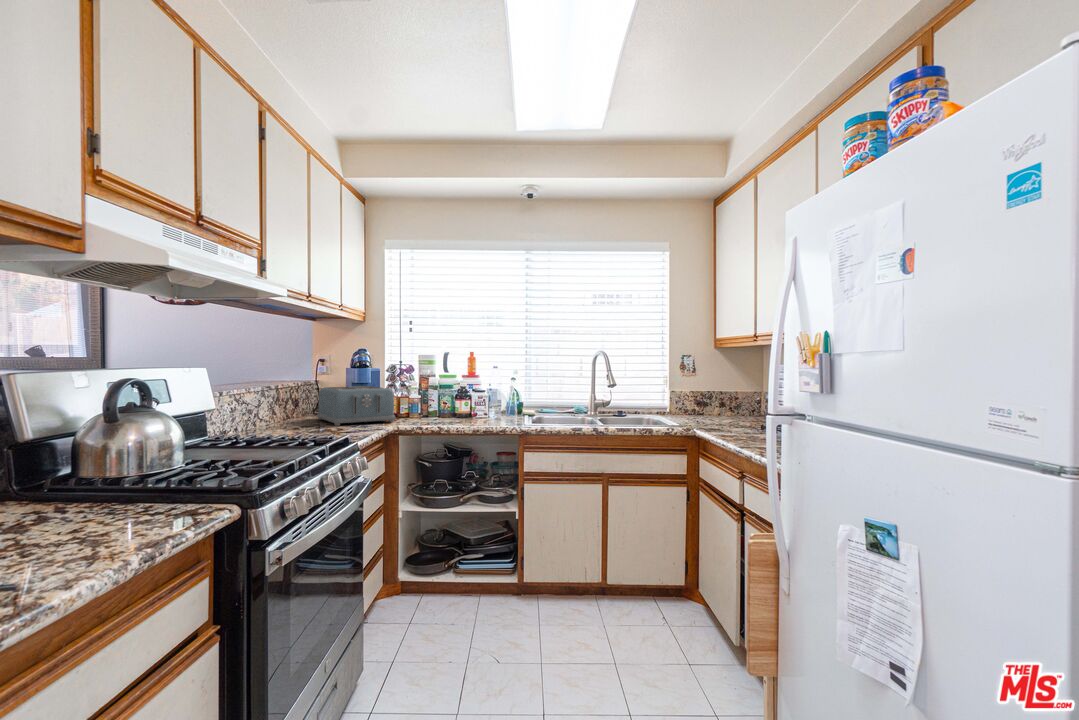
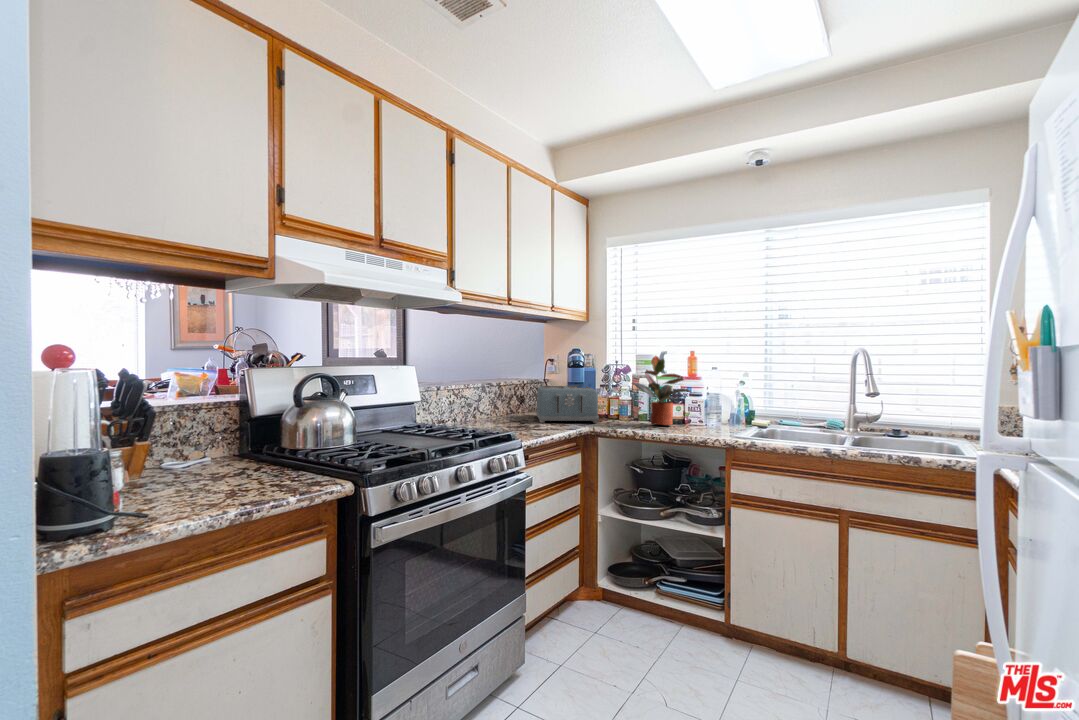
potted plant: none [427,356,481,420] -> present [632,356,690,425]

